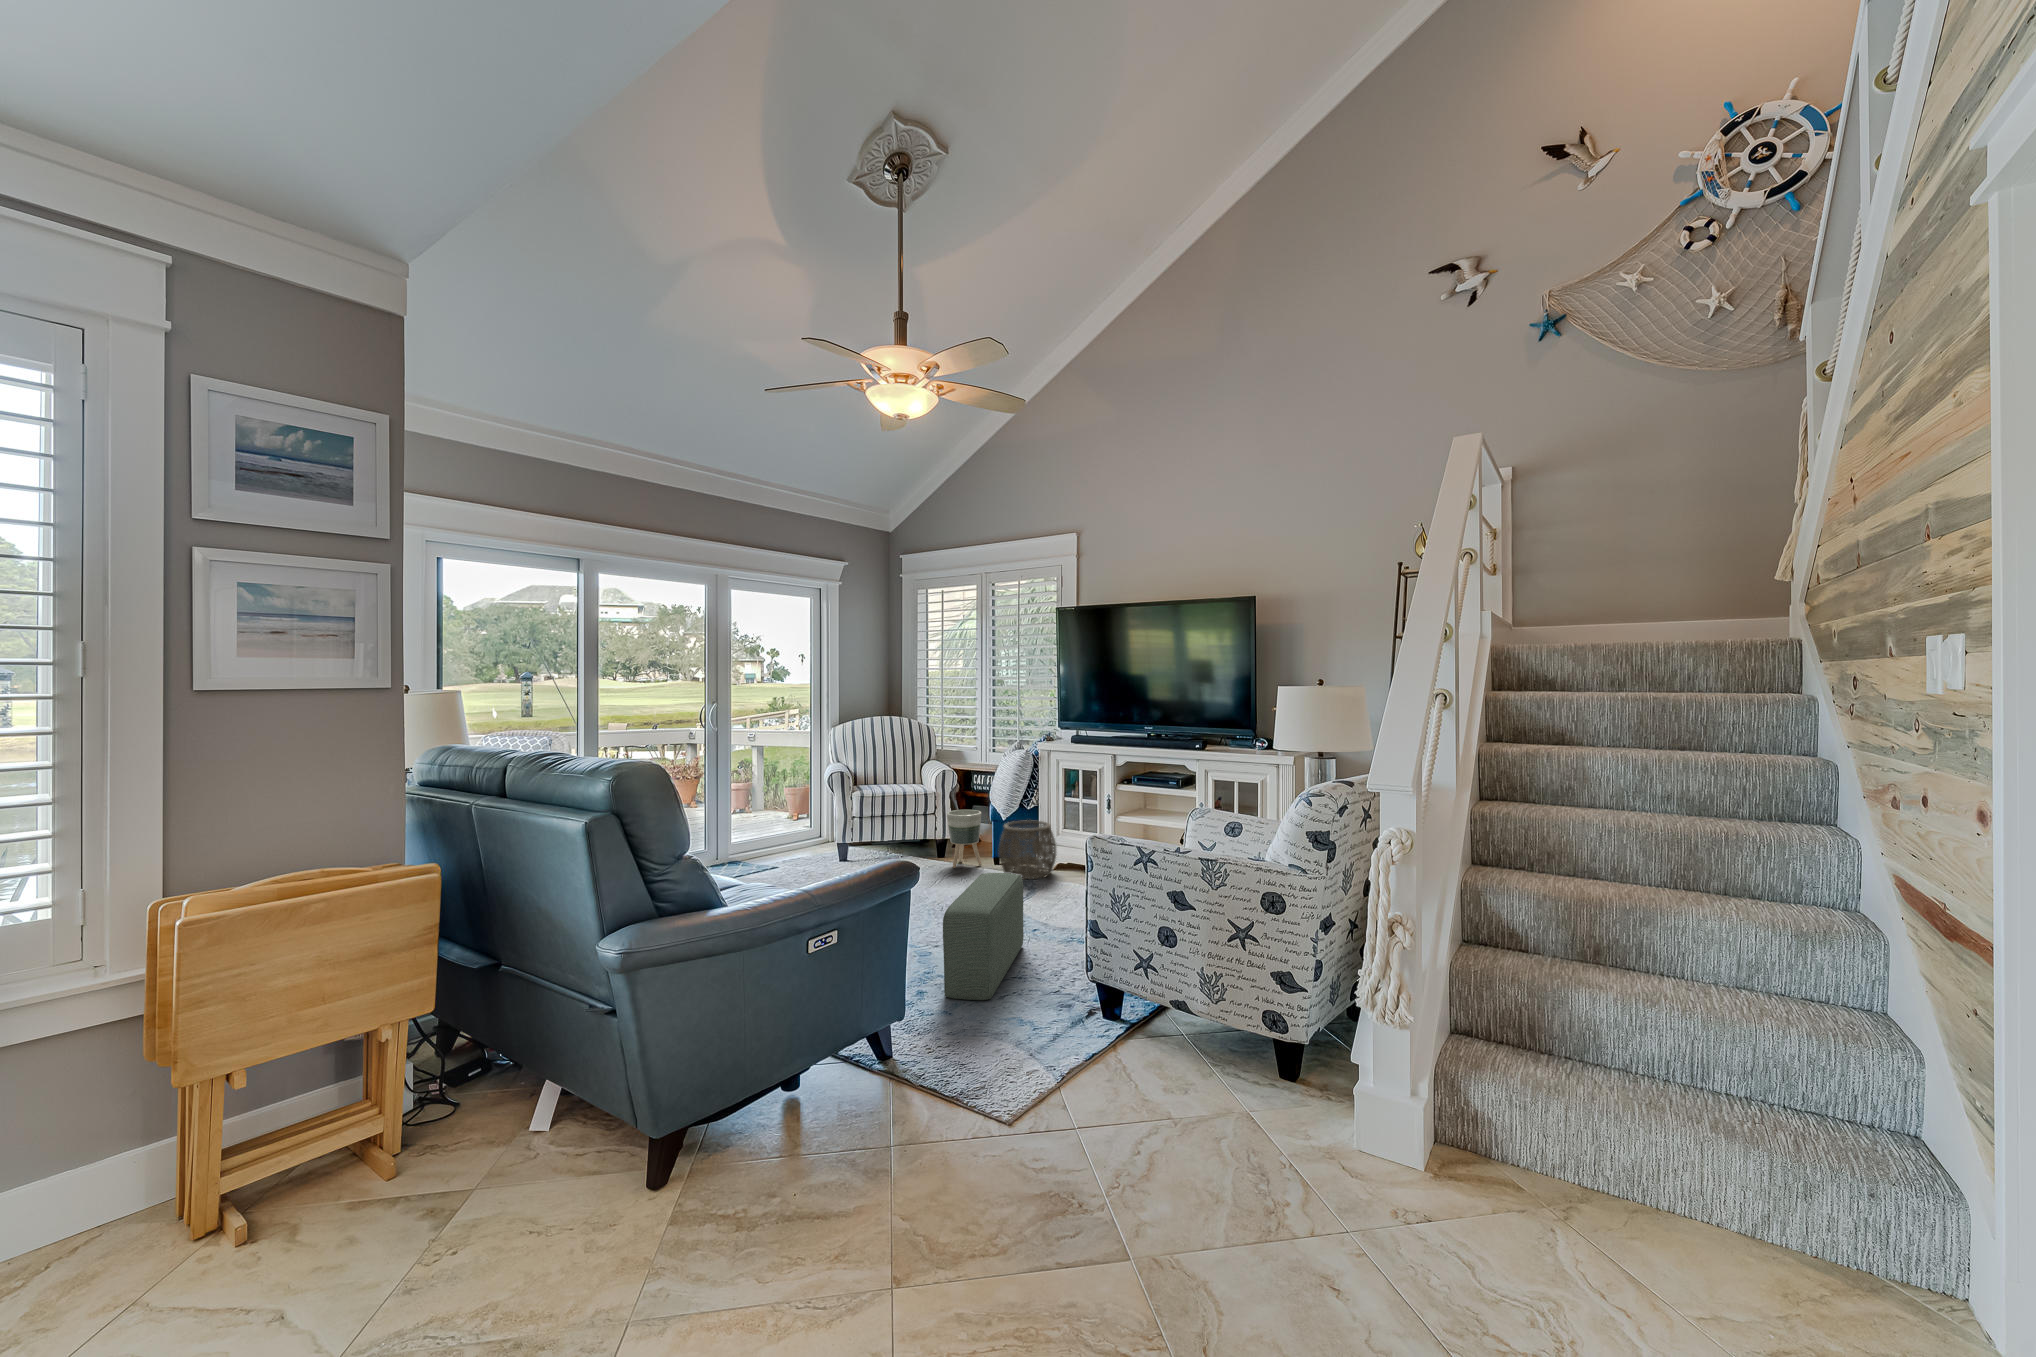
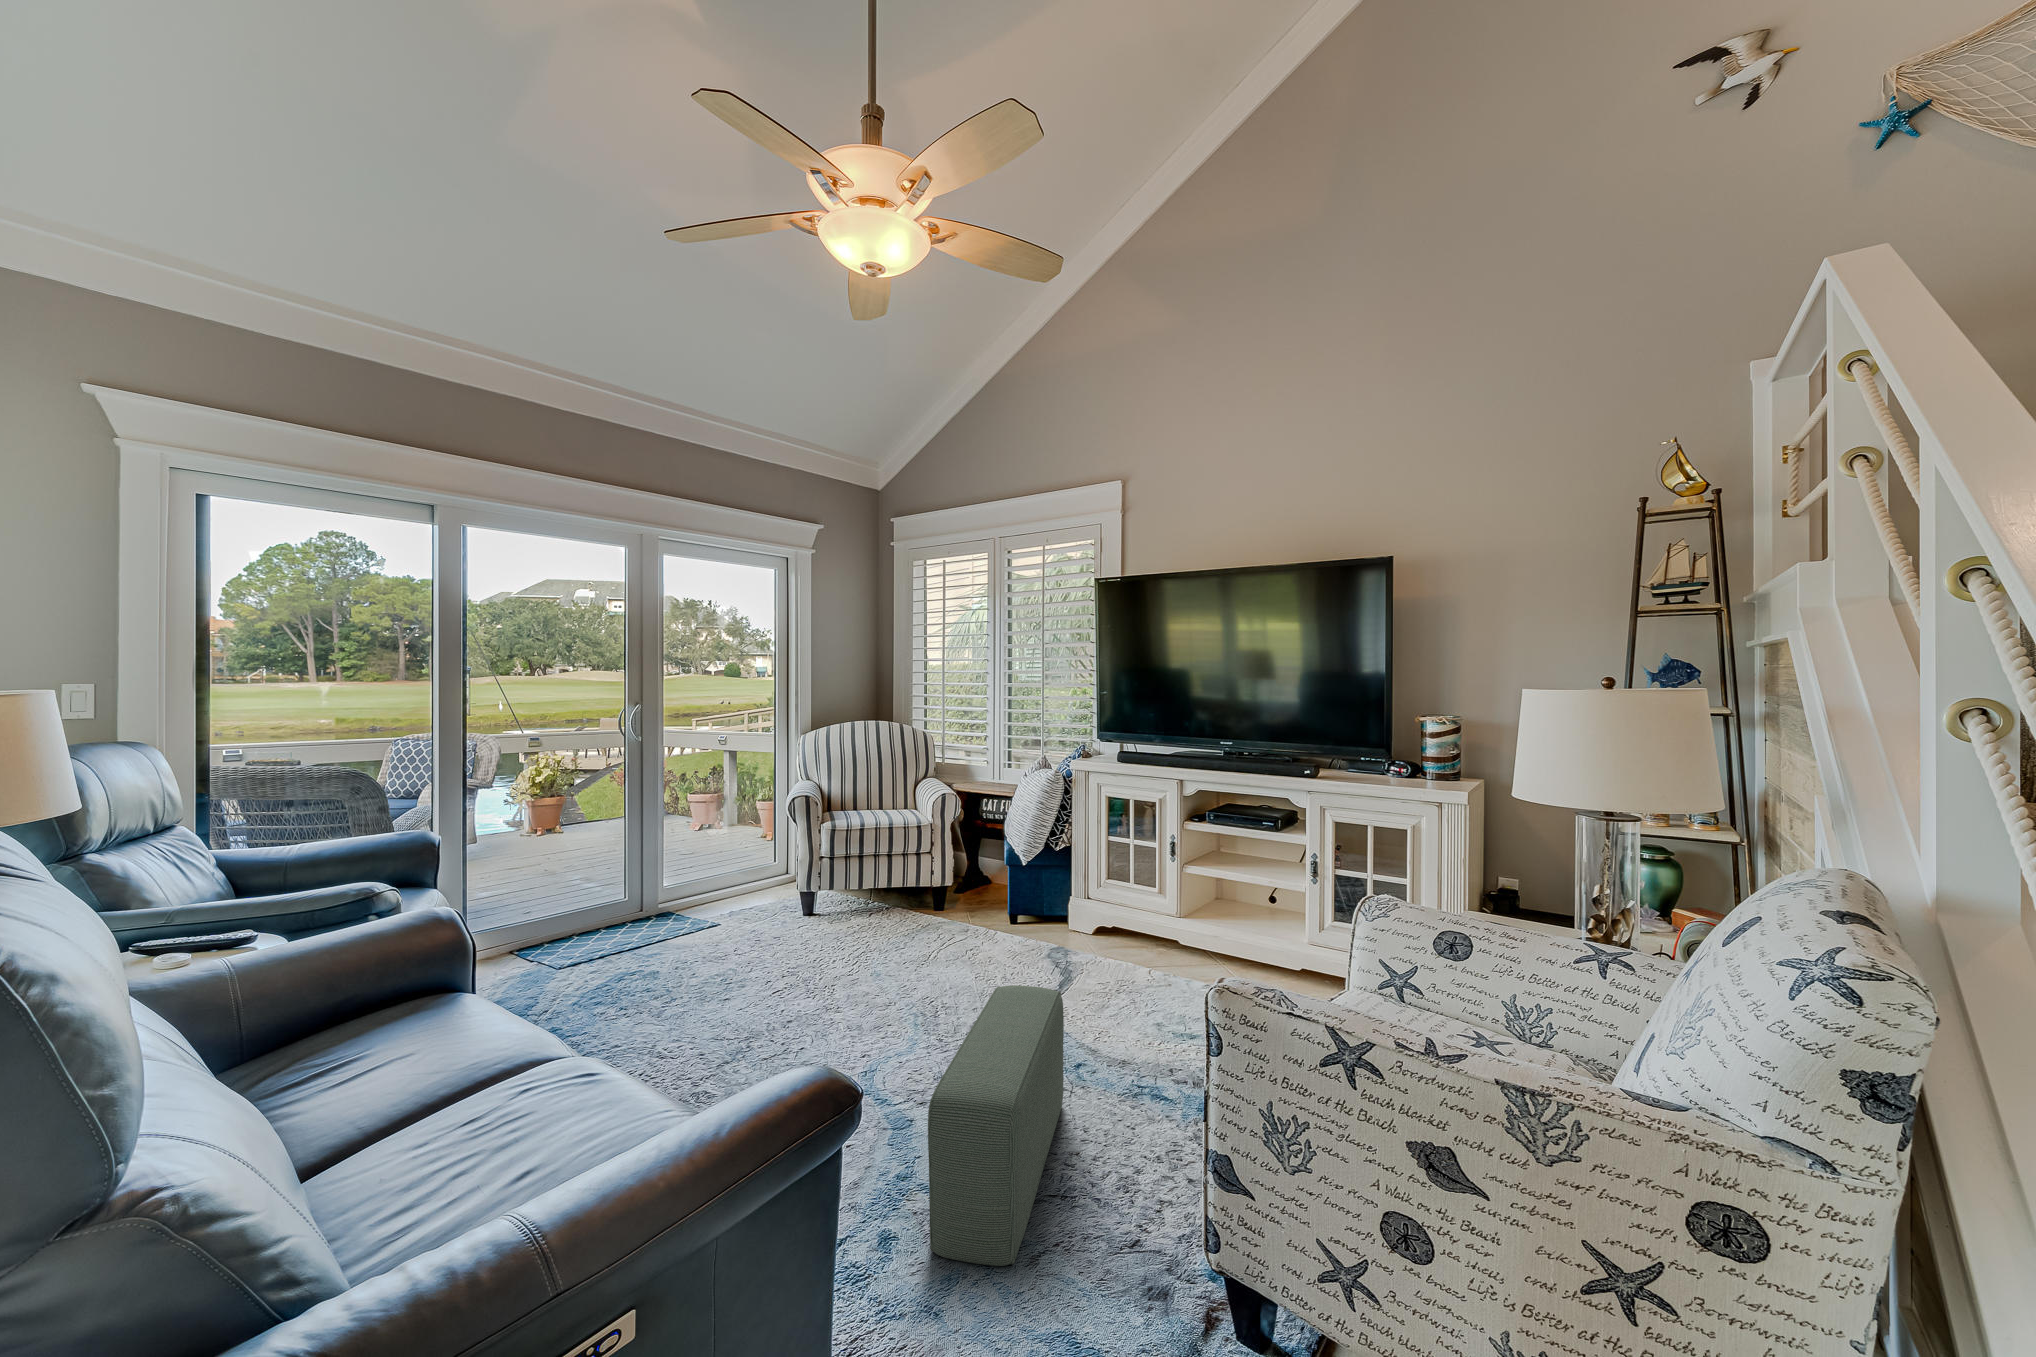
planter: present [947,810,982,868] -> none [947,849,993,930]
woven basket: present [999,821,1056,880] -> none [1016,867,1098,954]

